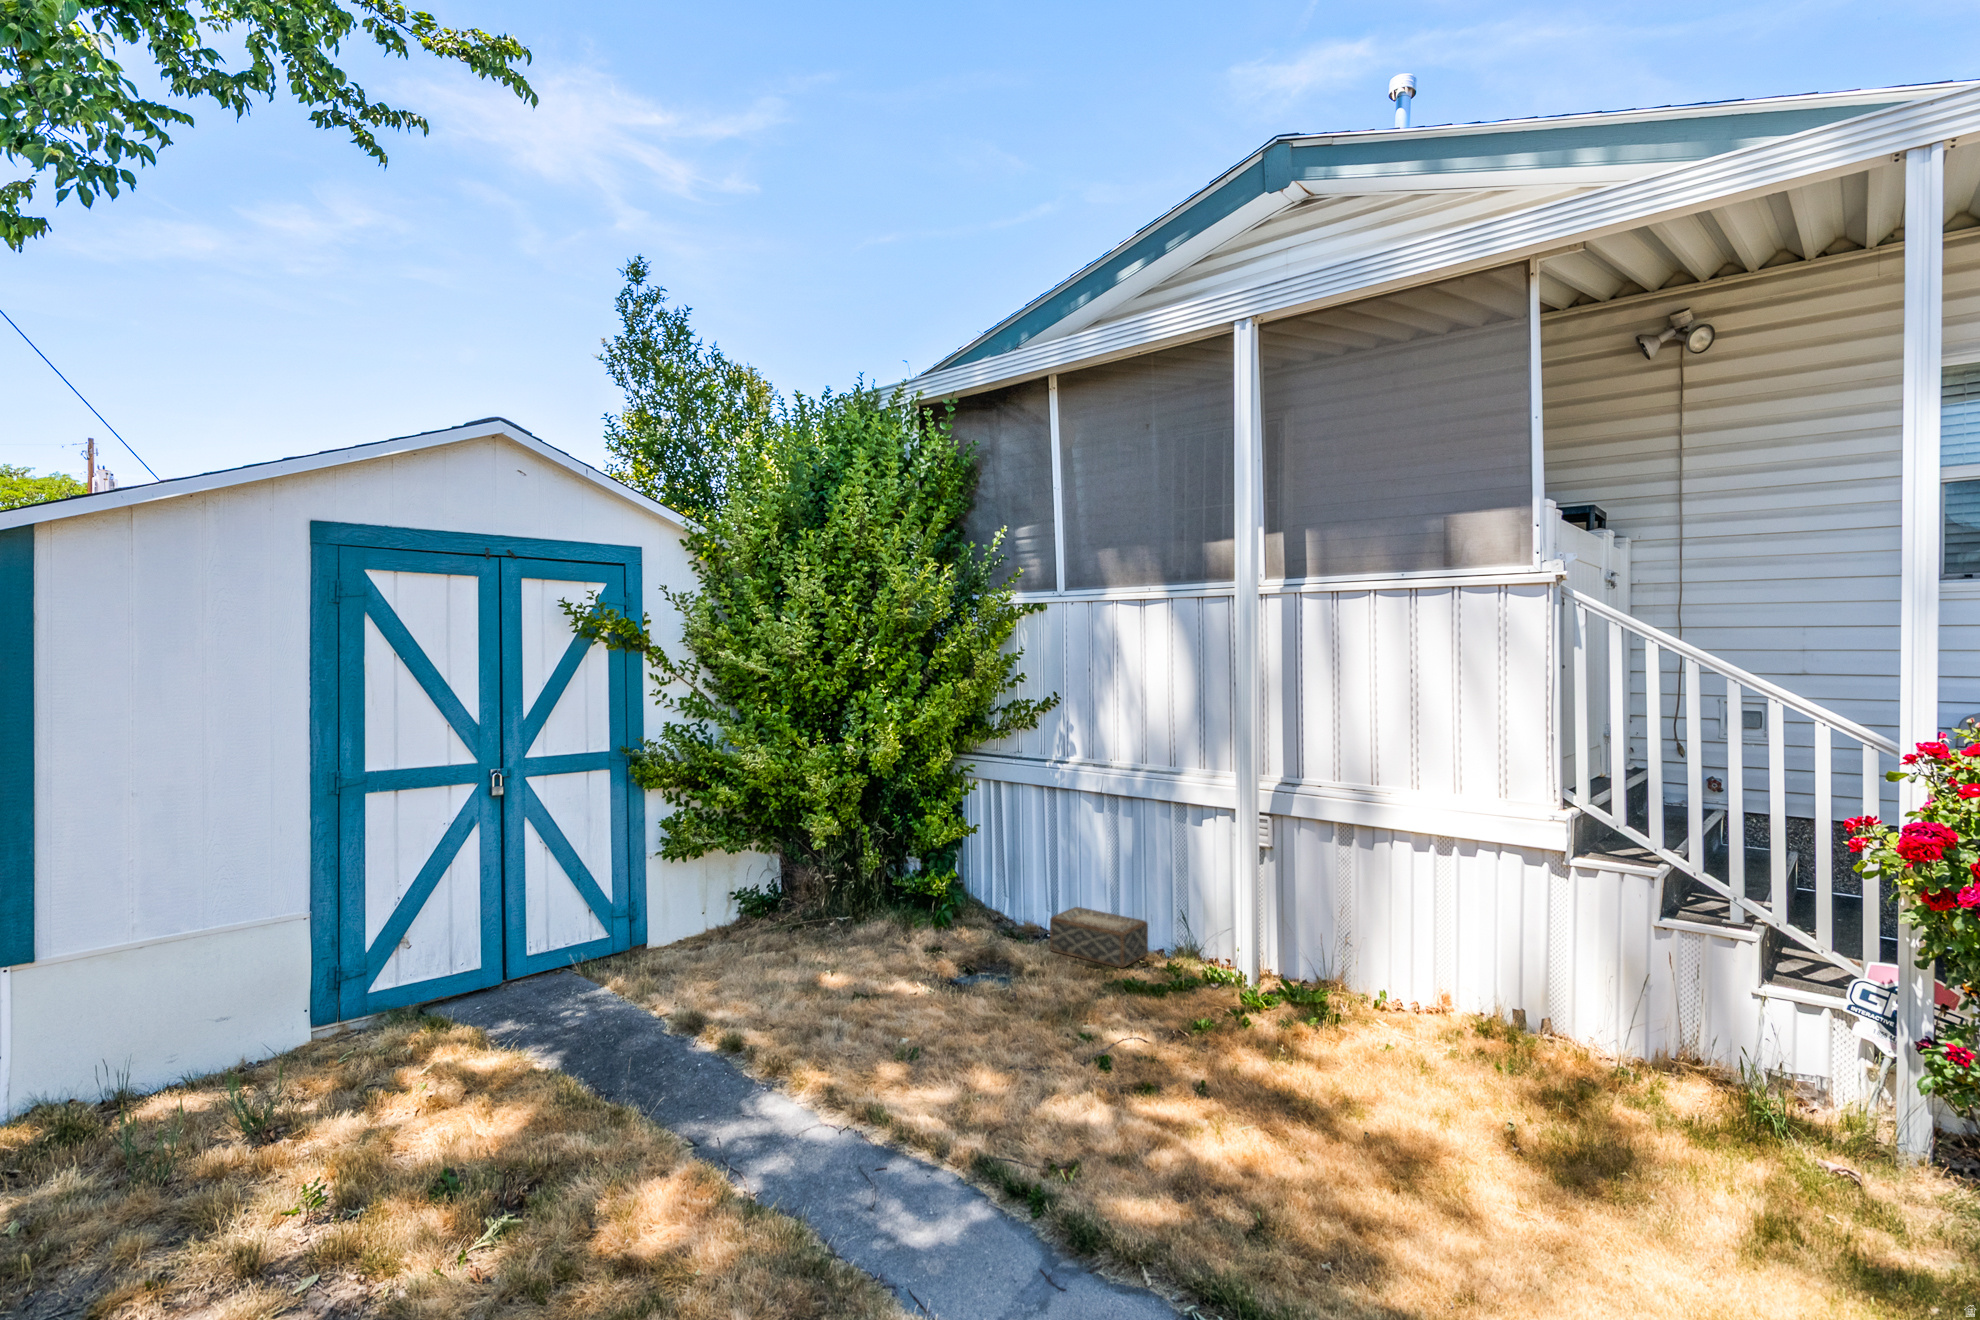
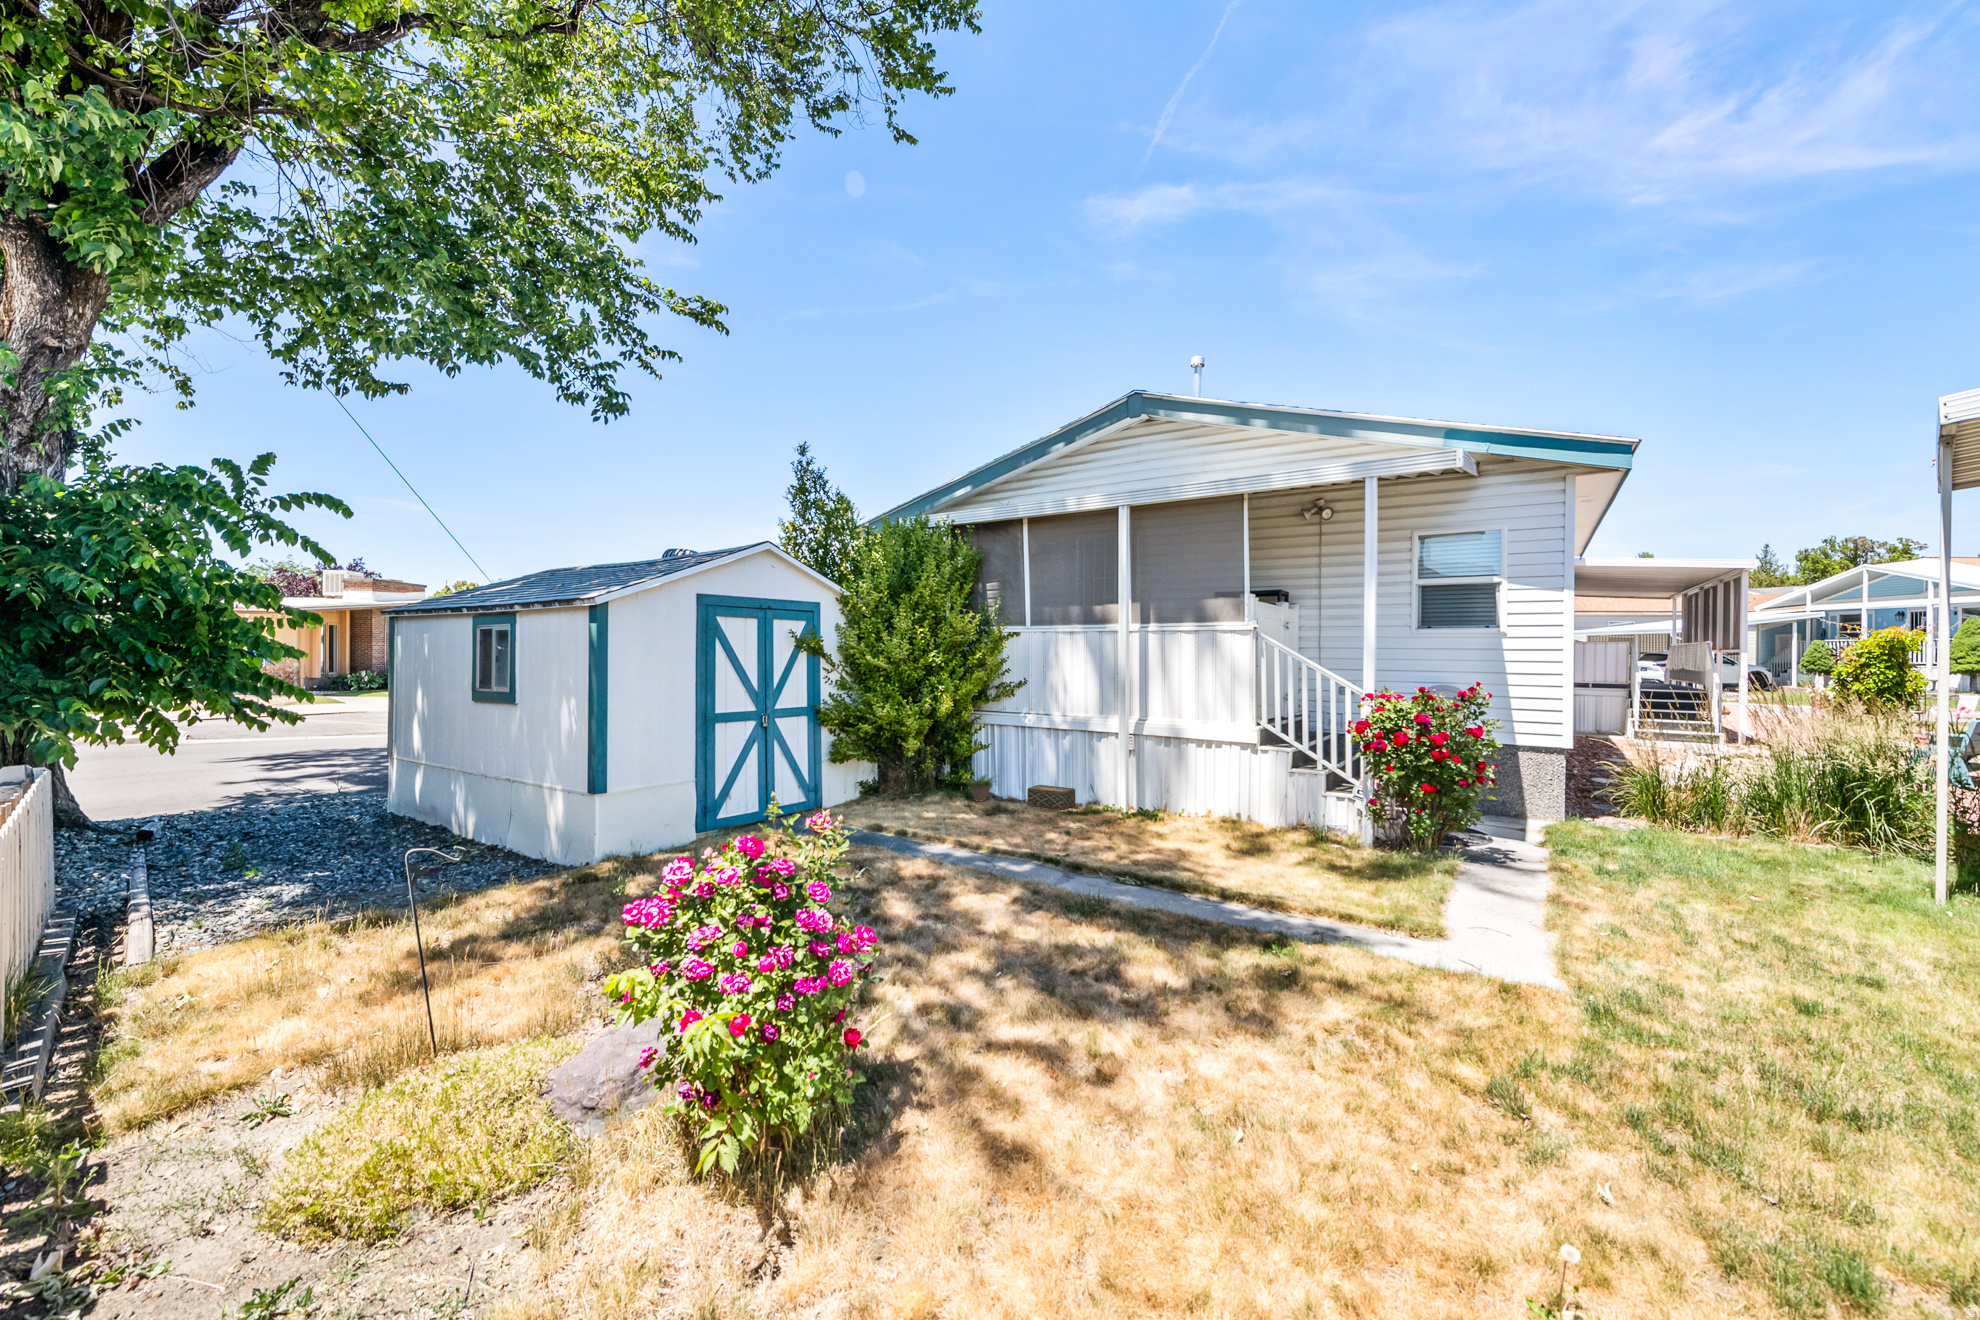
decorative plant: none [914,878,999,938] -> present [963,775,994,802]

